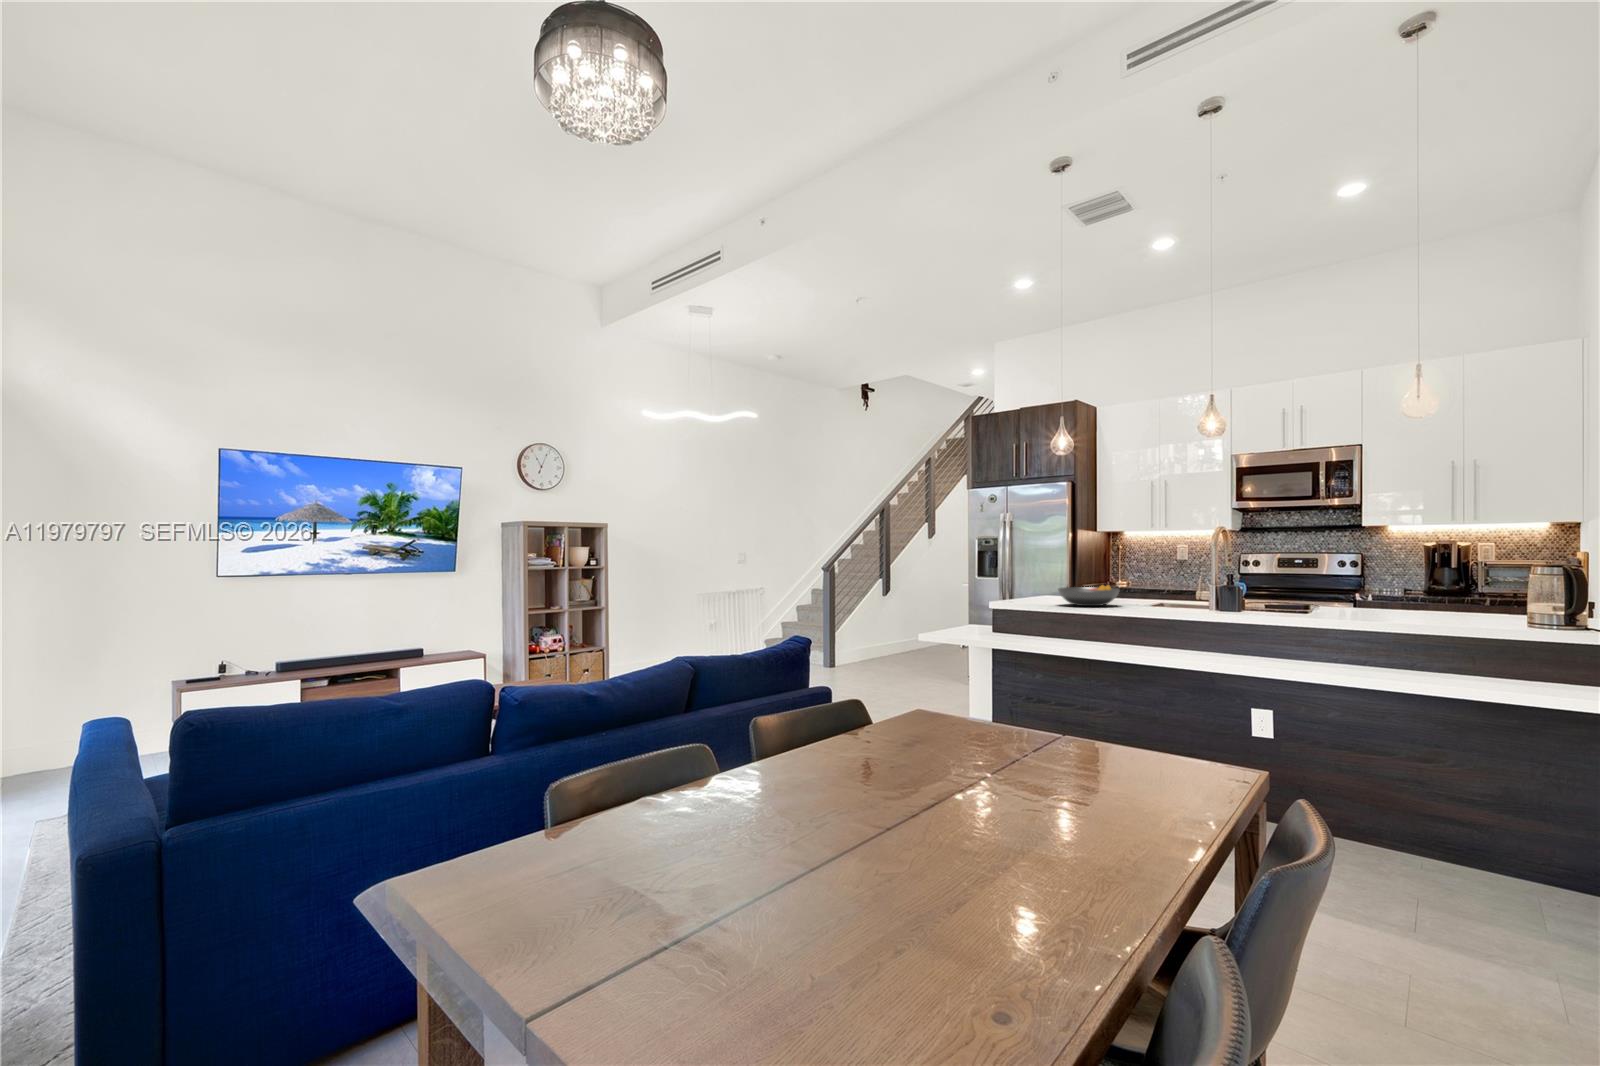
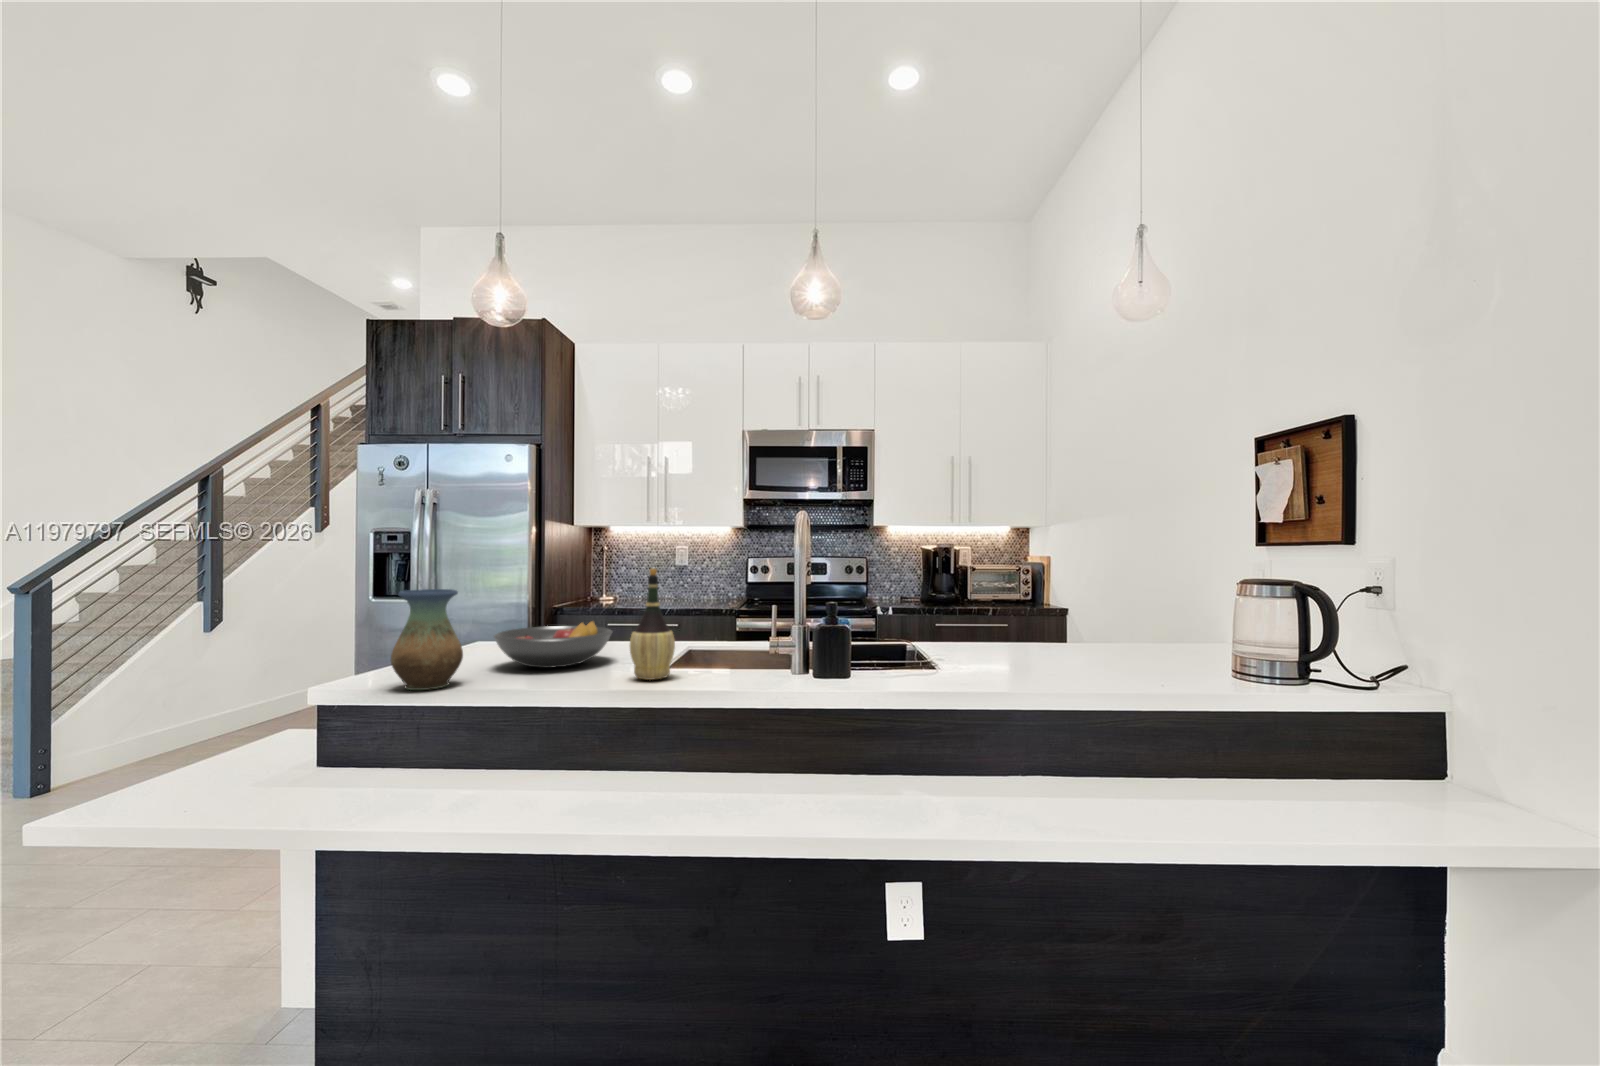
wine bottle: none [1127,555,1152,611] -> present [630,568,675,680]
vase: none [1015,564,1045,608] -> present [391,589,463,690]

